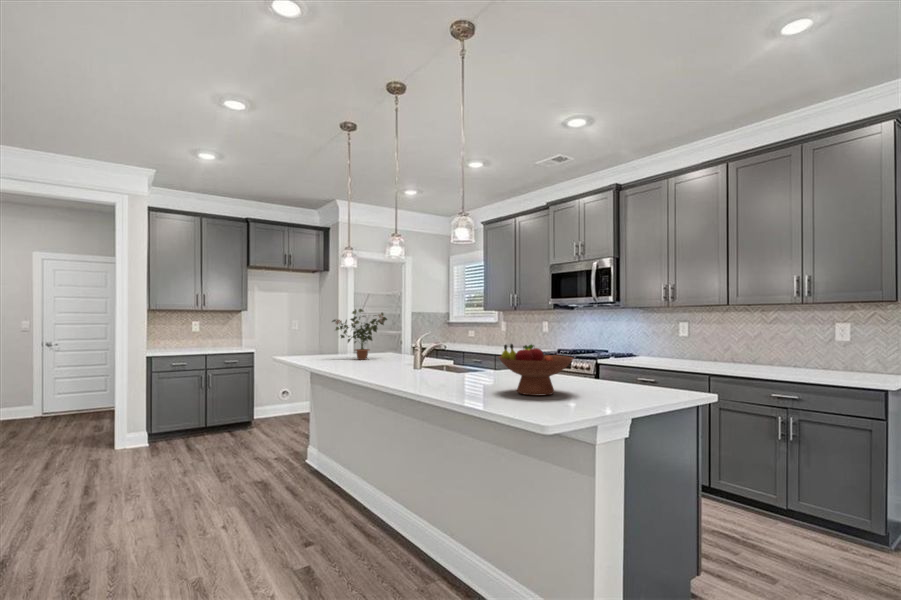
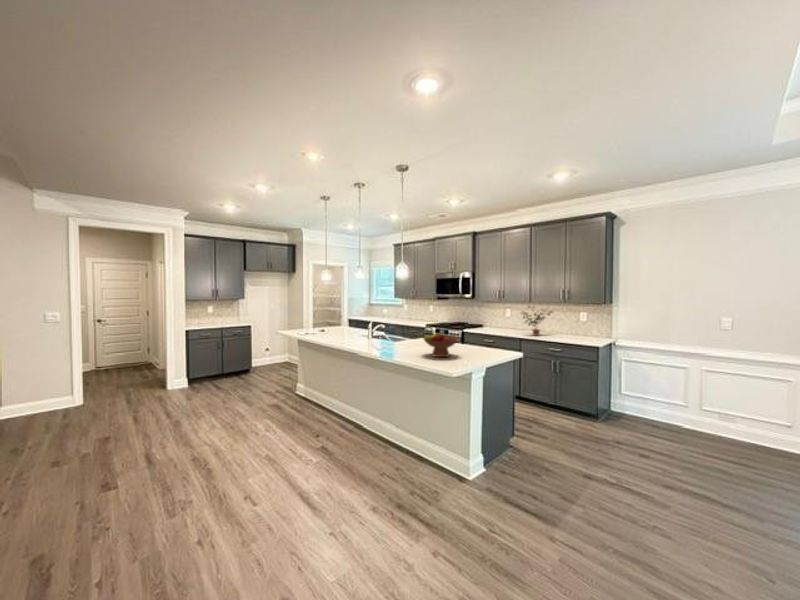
potted plant: present [332,309,387,360] -> present [522,306,553,336]

